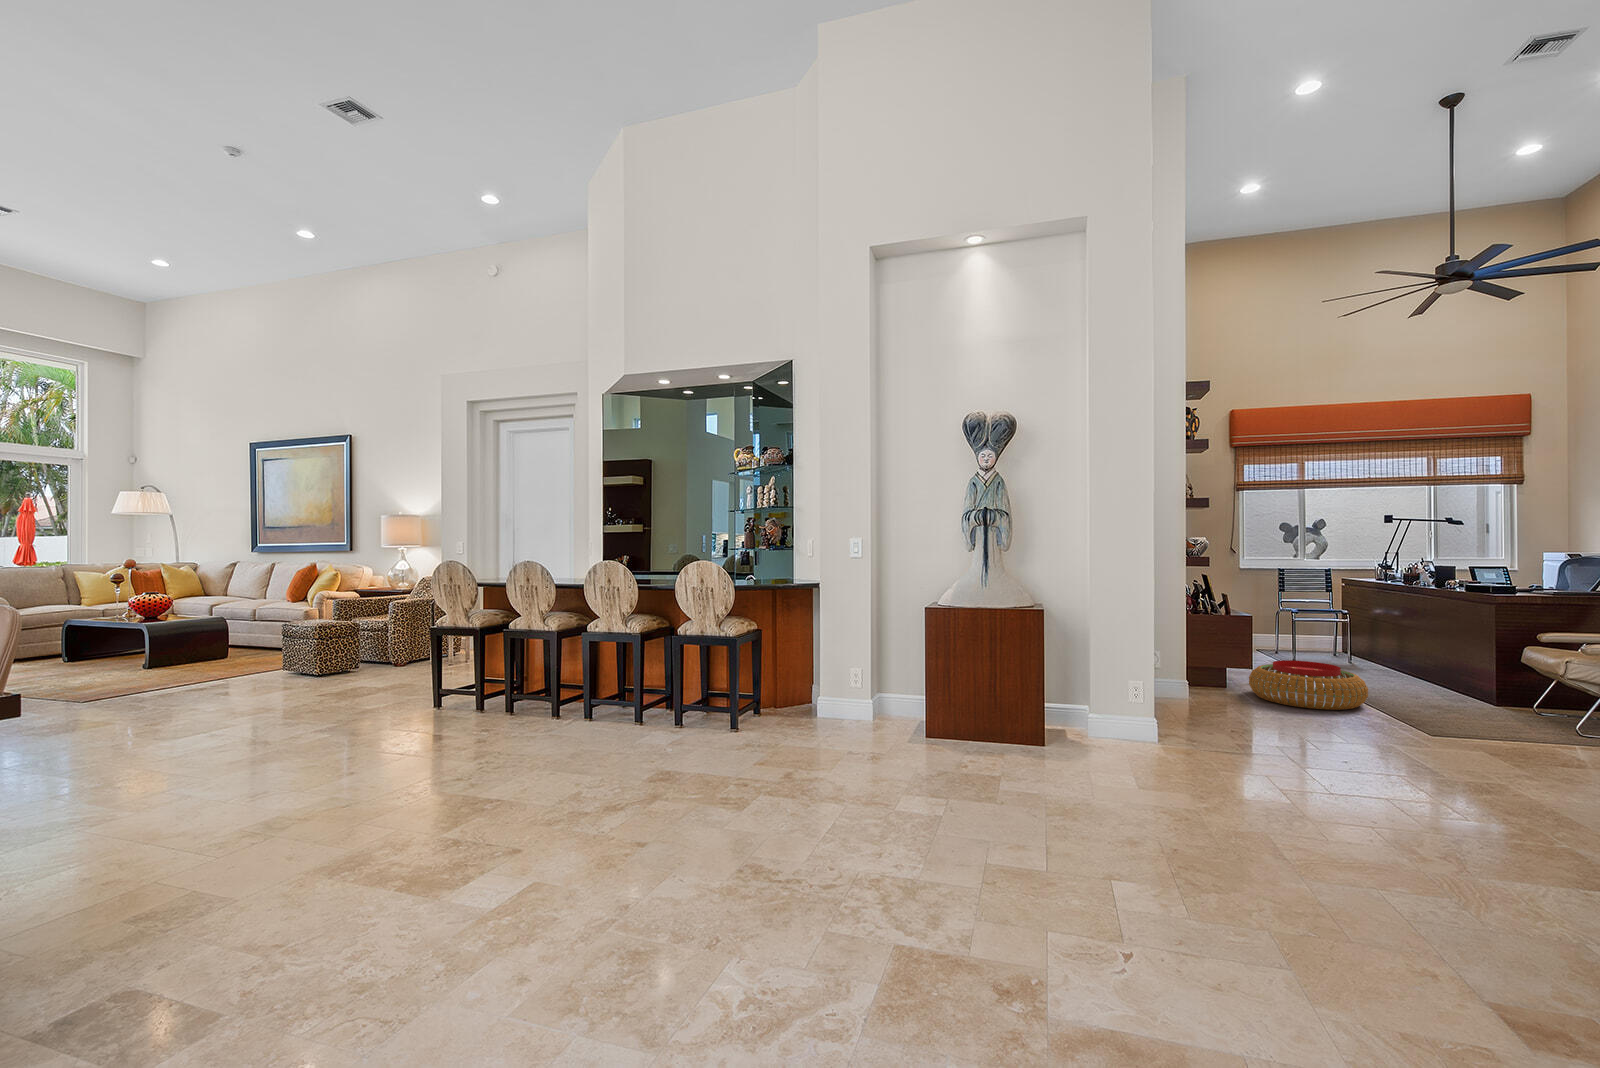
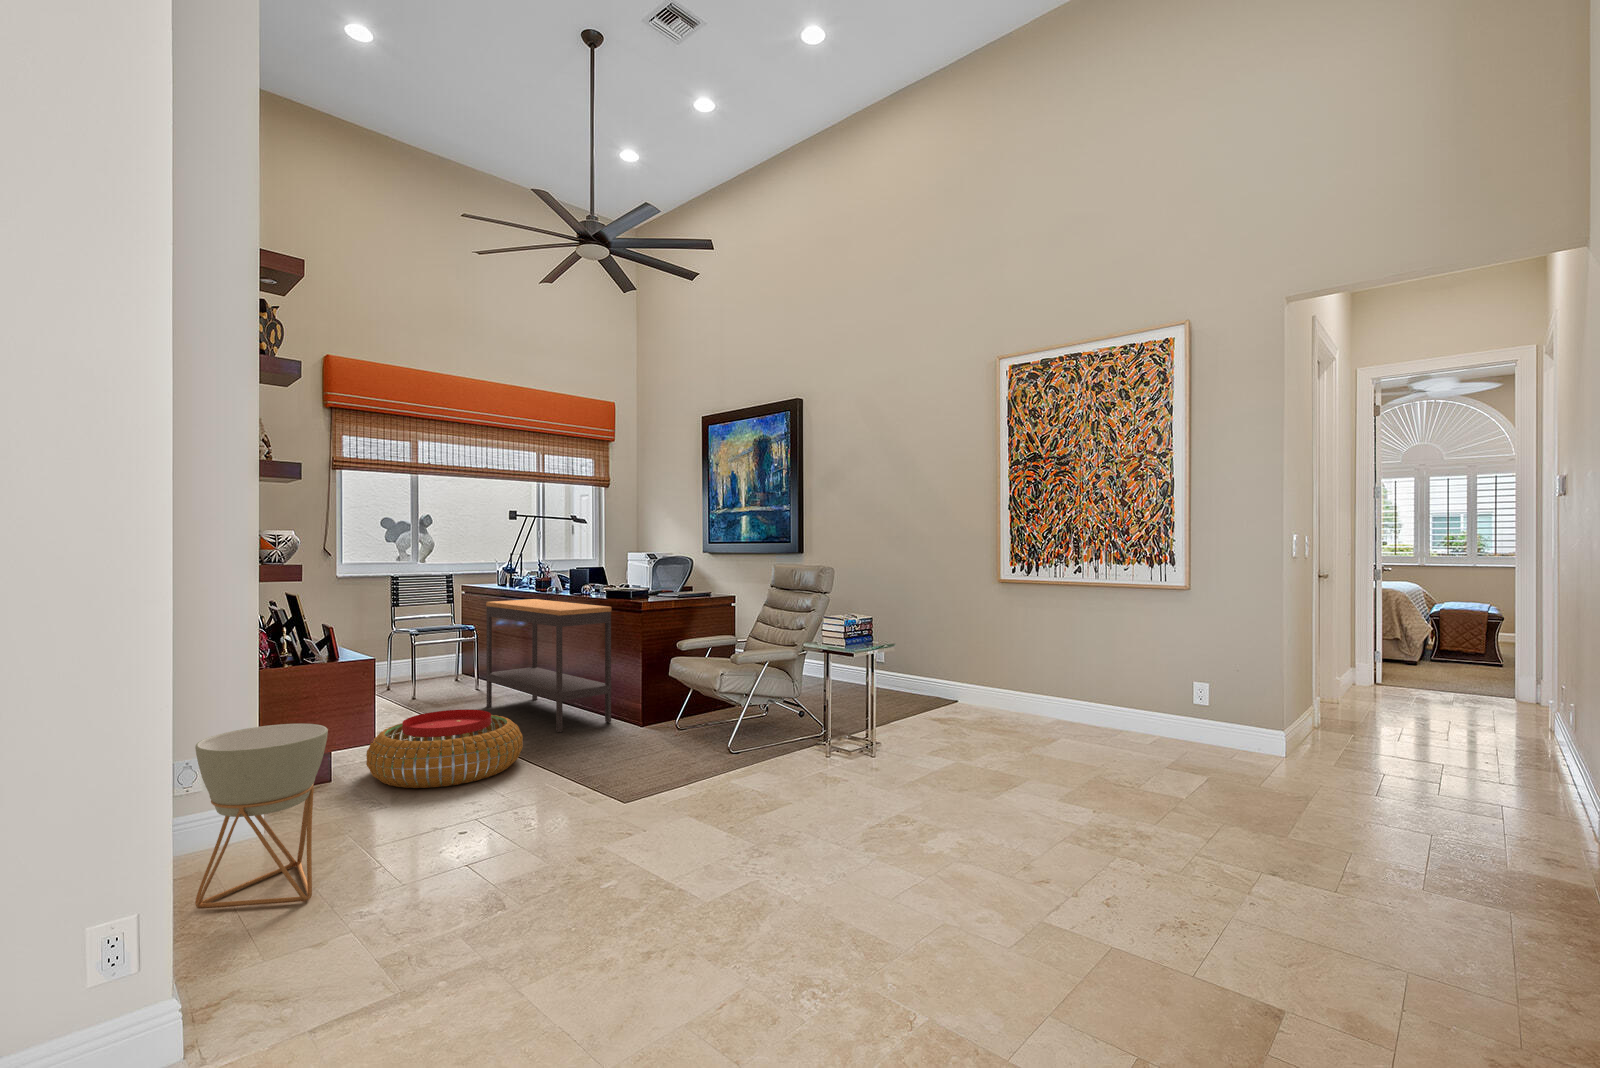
console table: none [1355,590,1474,703] -> present [486,599,612,732]
planter: none [1157,640,1218,730] -> present [195,724,328,909]

